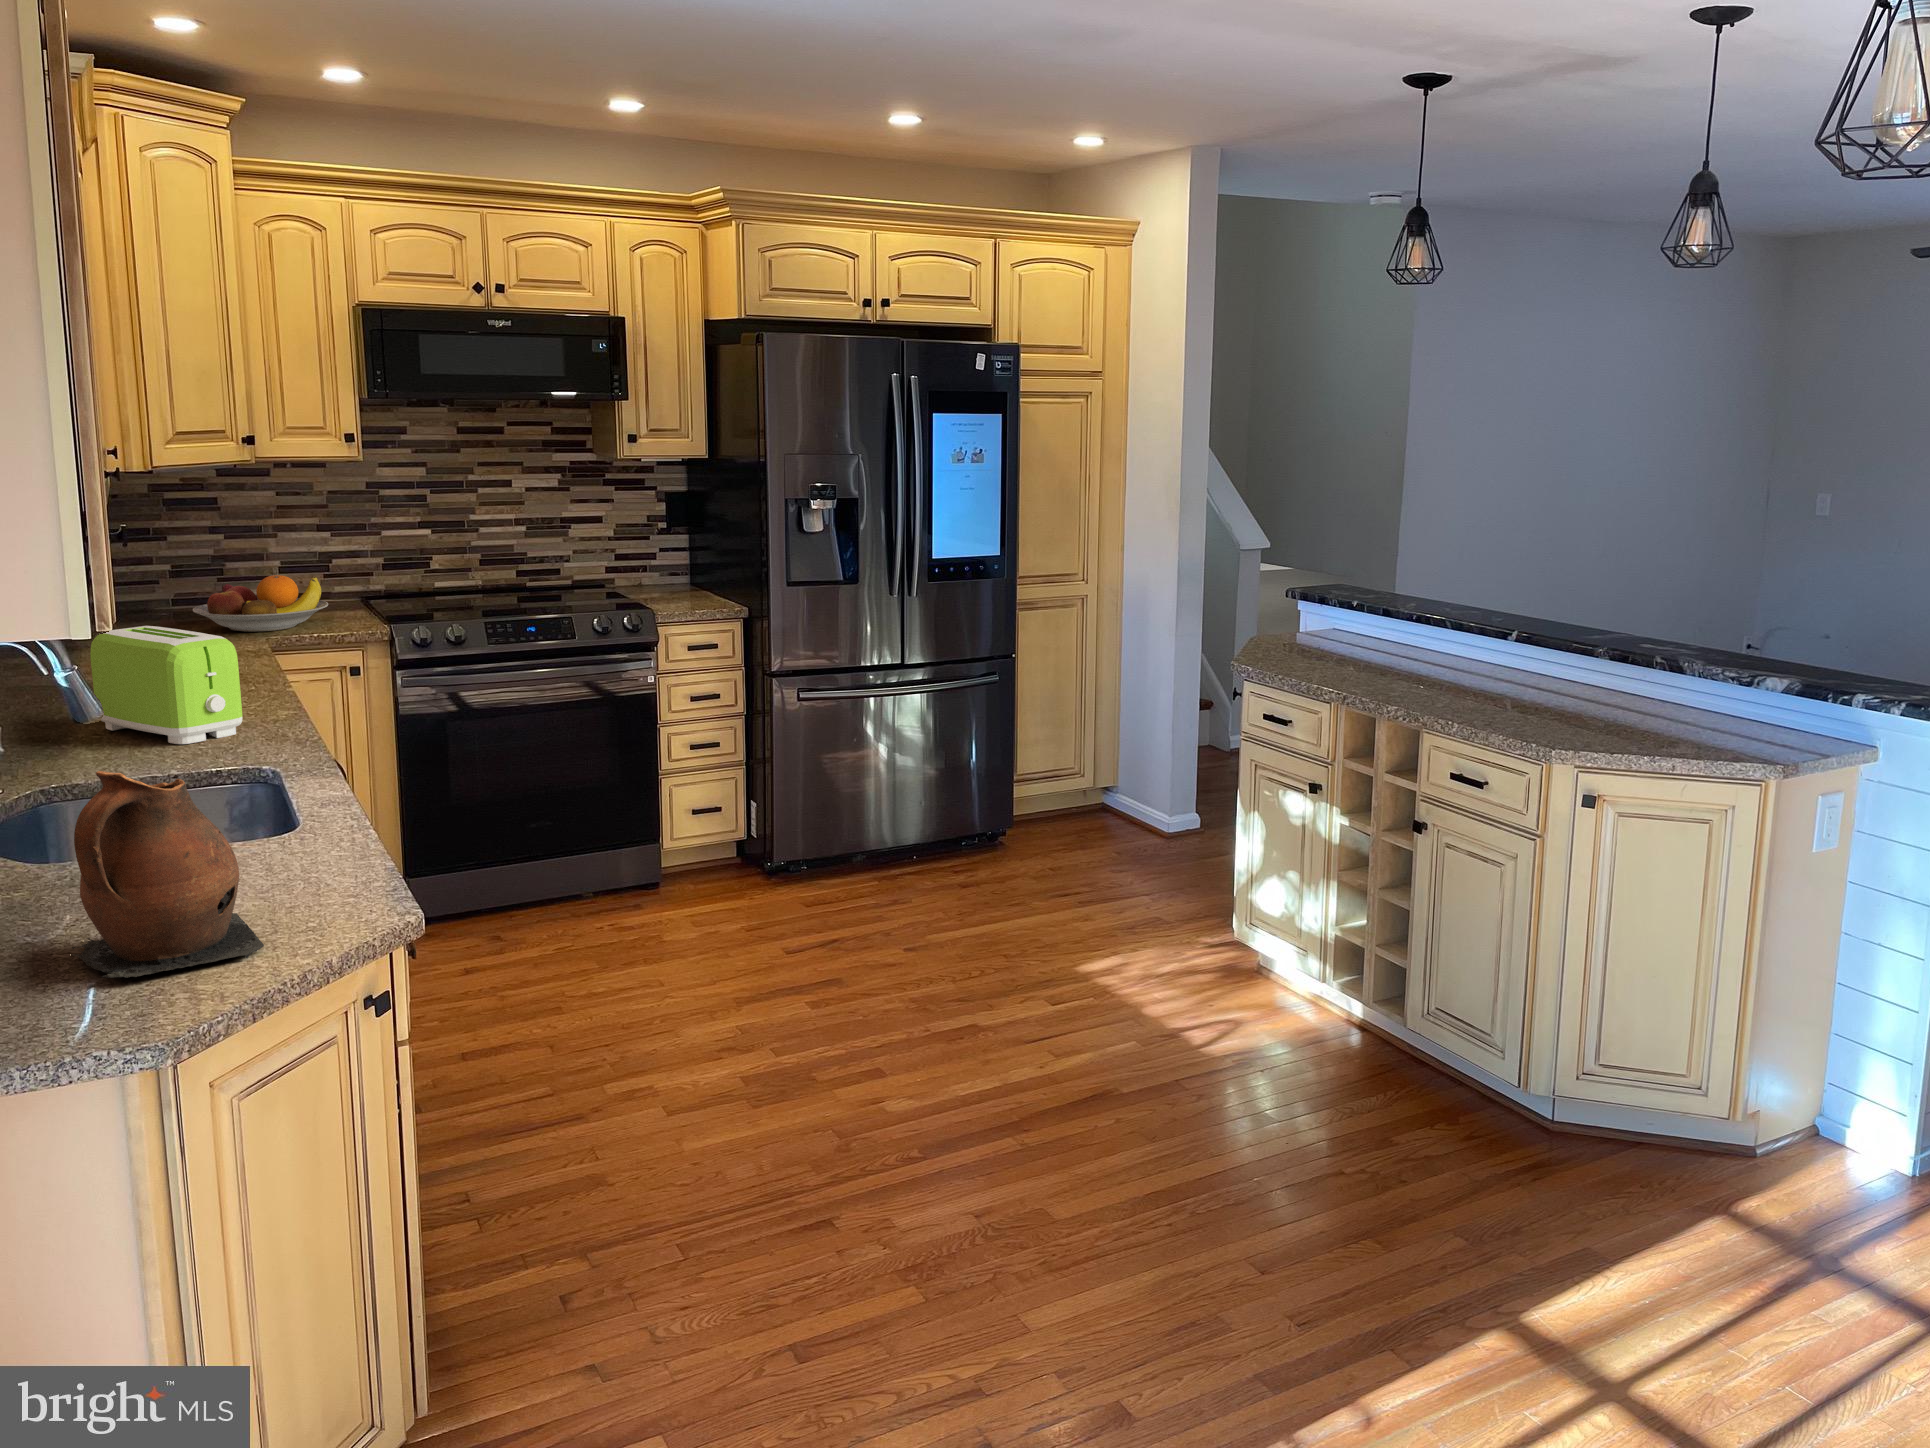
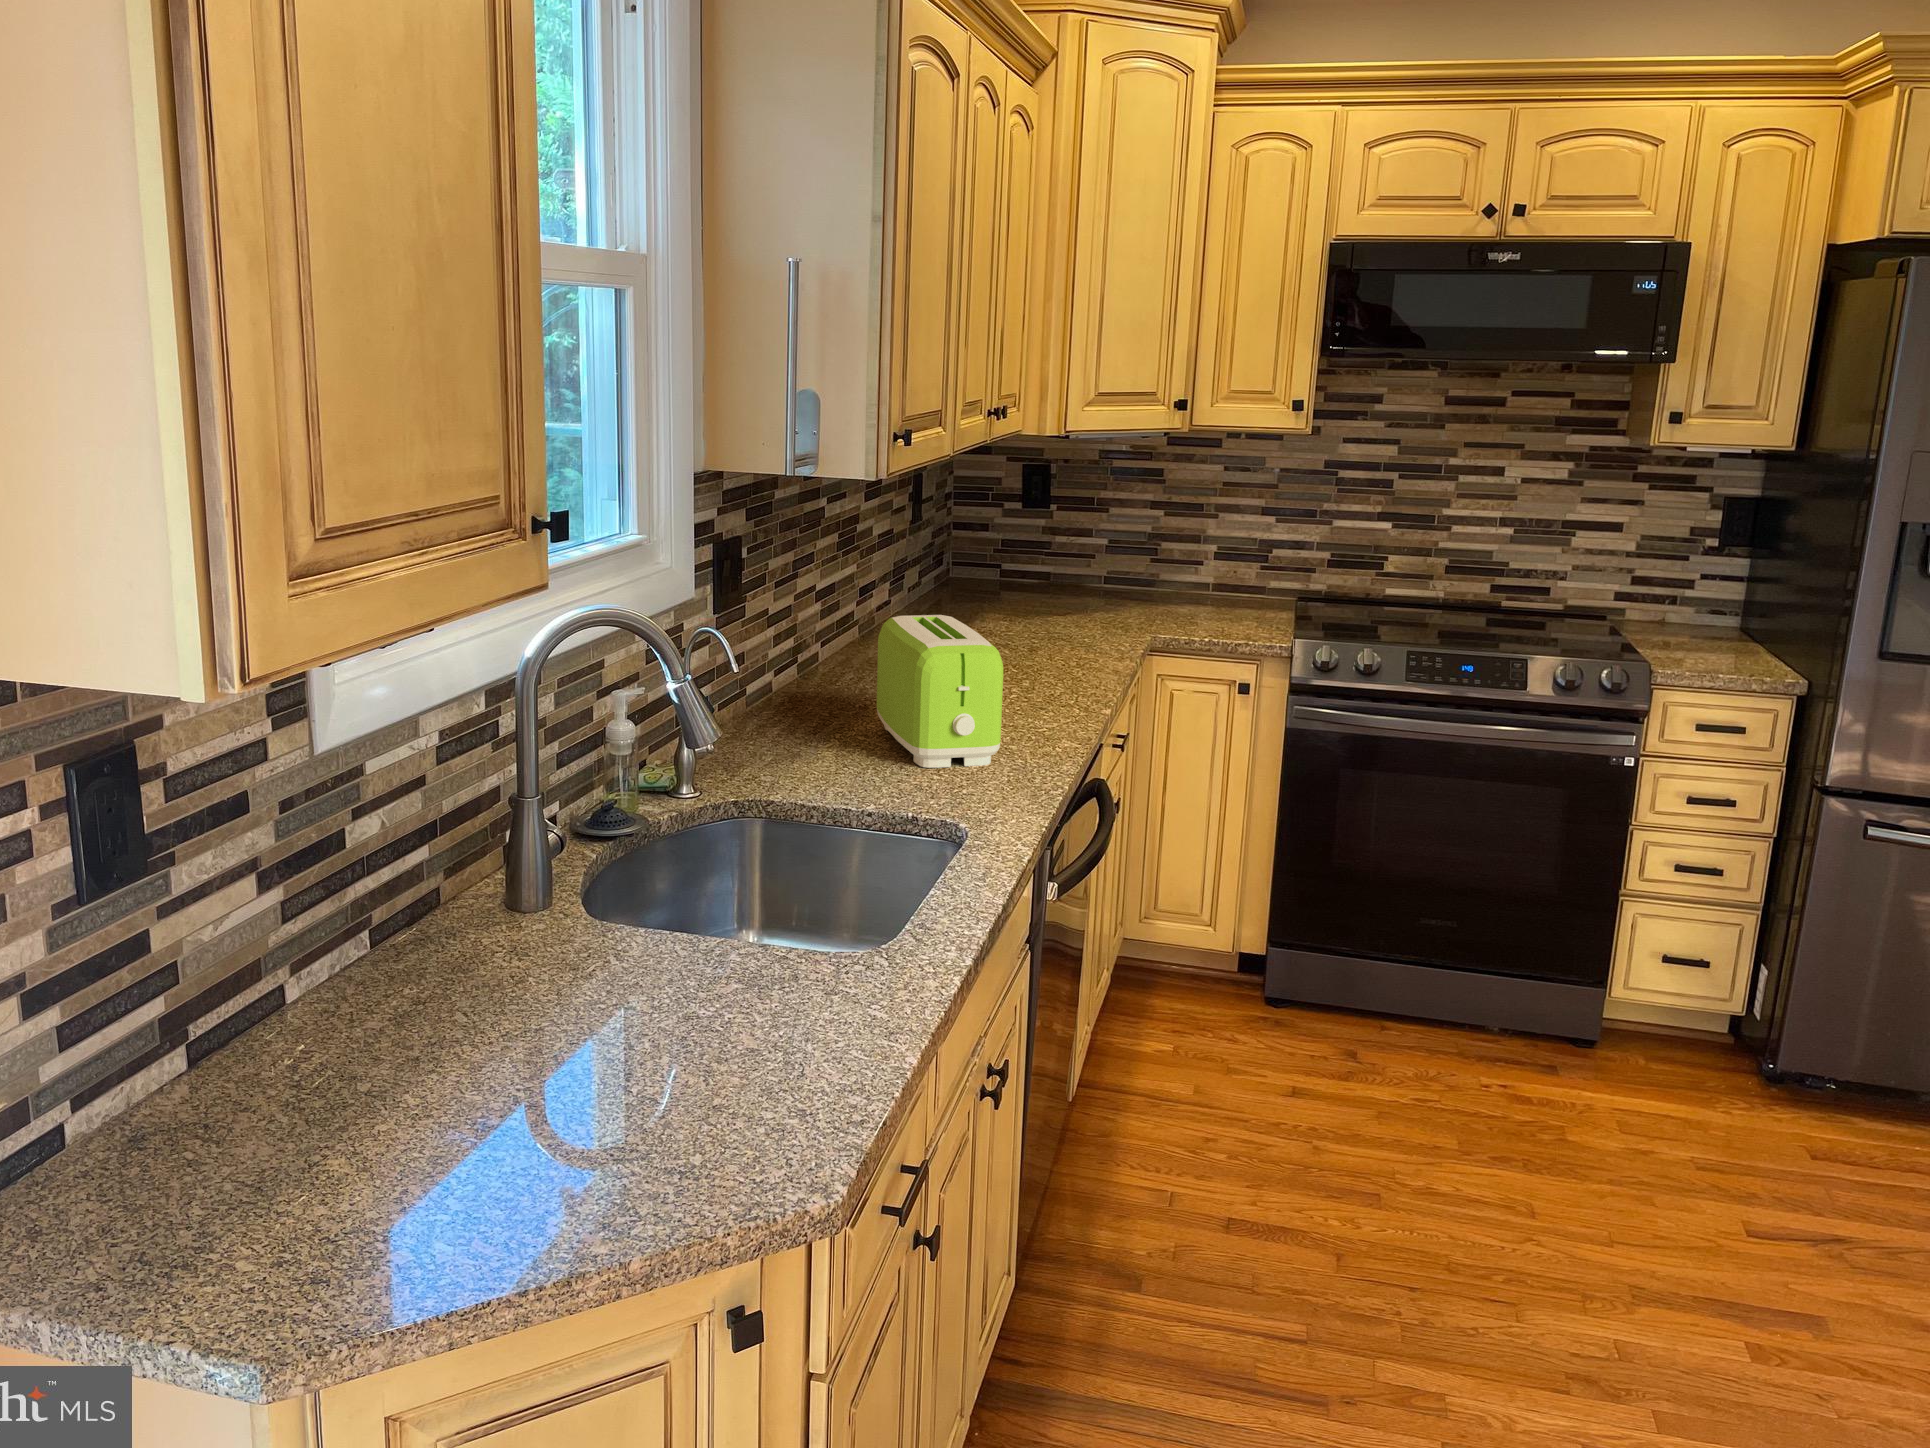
fruit bowl: present [193,575,328,632] -> none [1101,561,1242,624]
ceramic pitcher: present [72,771,264,978] -> none [327,880,626,1229]

